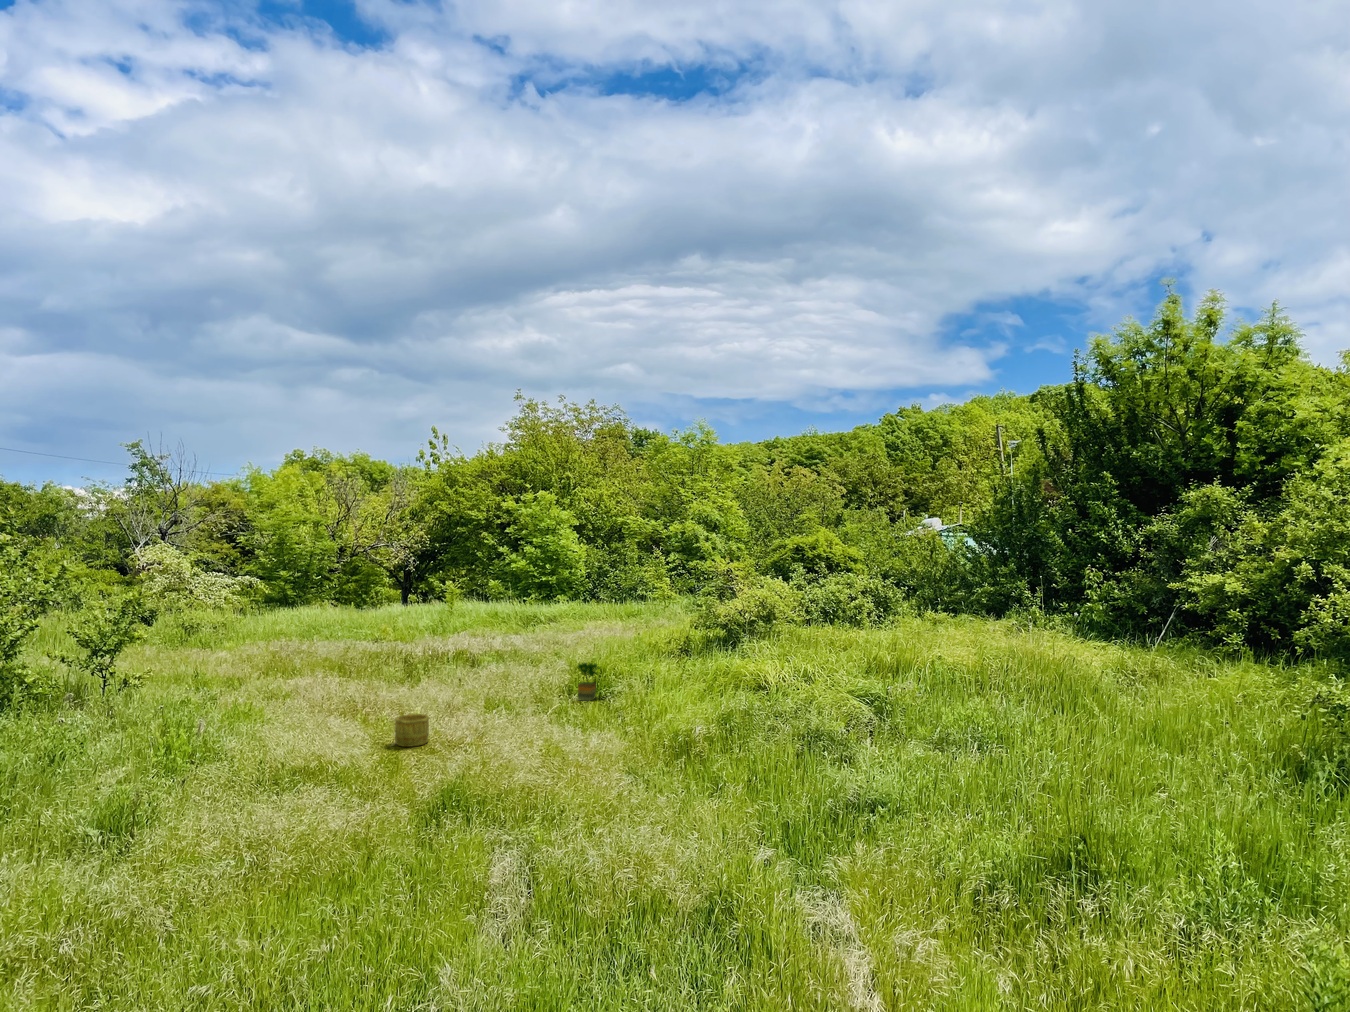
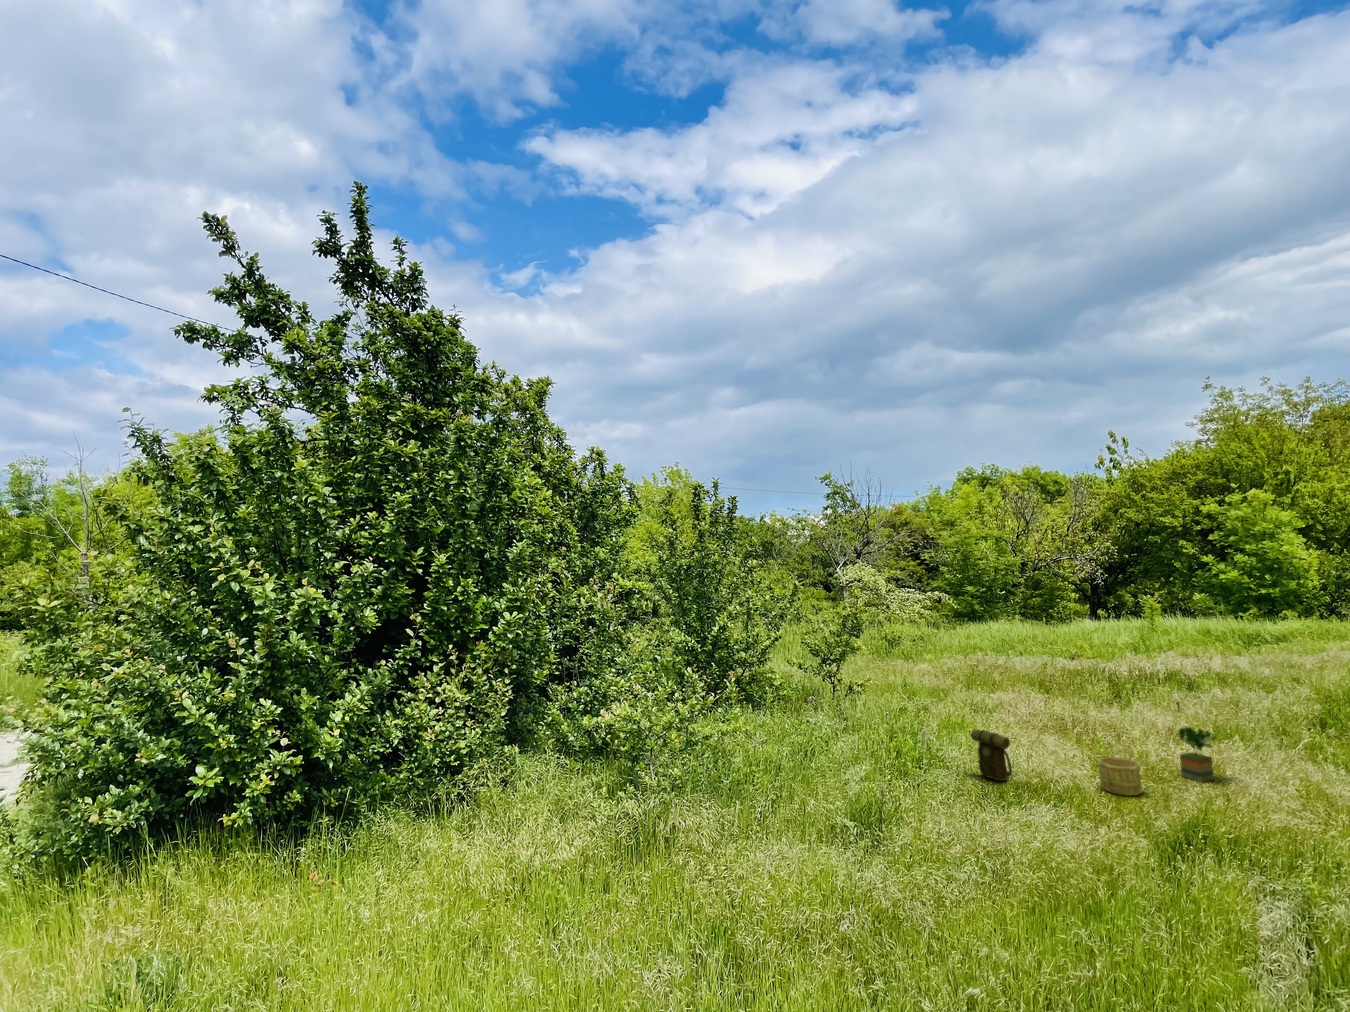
backpack: none [443,683,479,725] -> present [970,730,1012,781]
wooden bucket: present [395,714,430,747] -> present [1097,757,1142,795]

